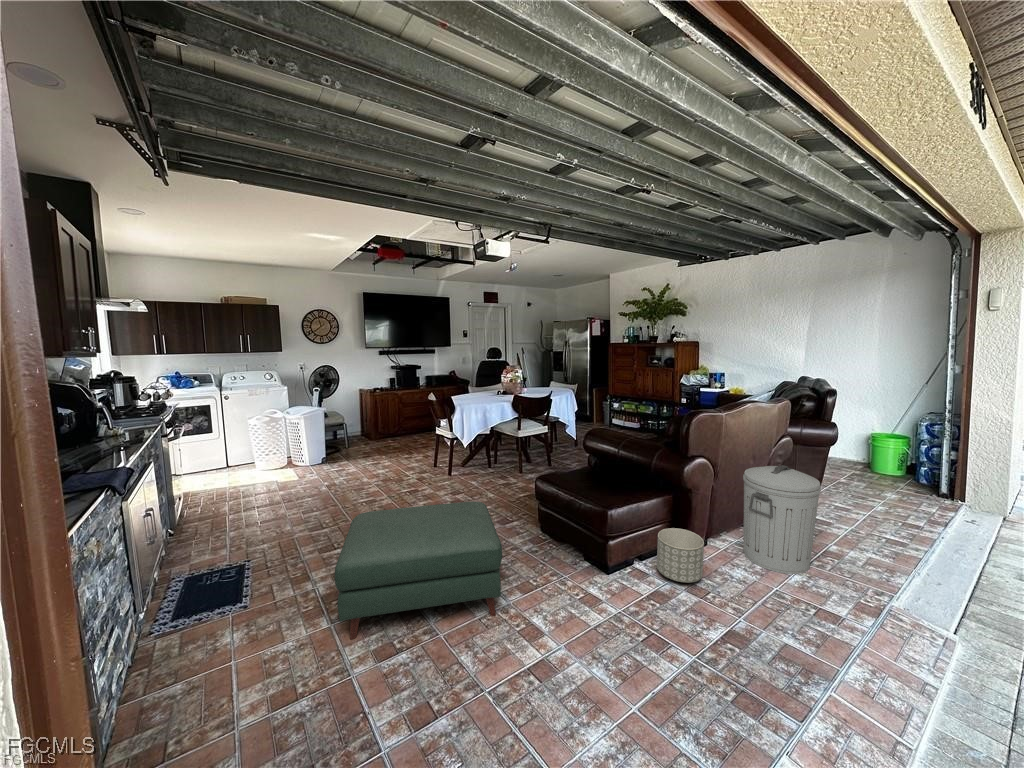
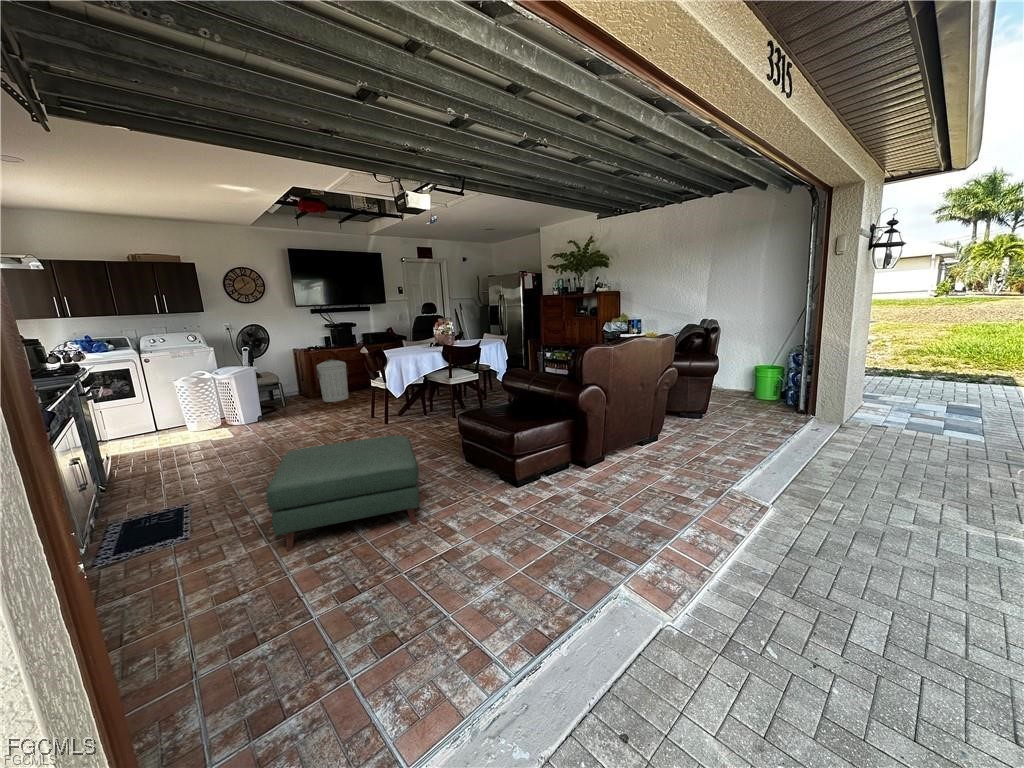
trash can: present [743,465,821,574] -> present [316,359,348,402]
planter: present [657,528,704,583] -> none [557,446,594,488]

